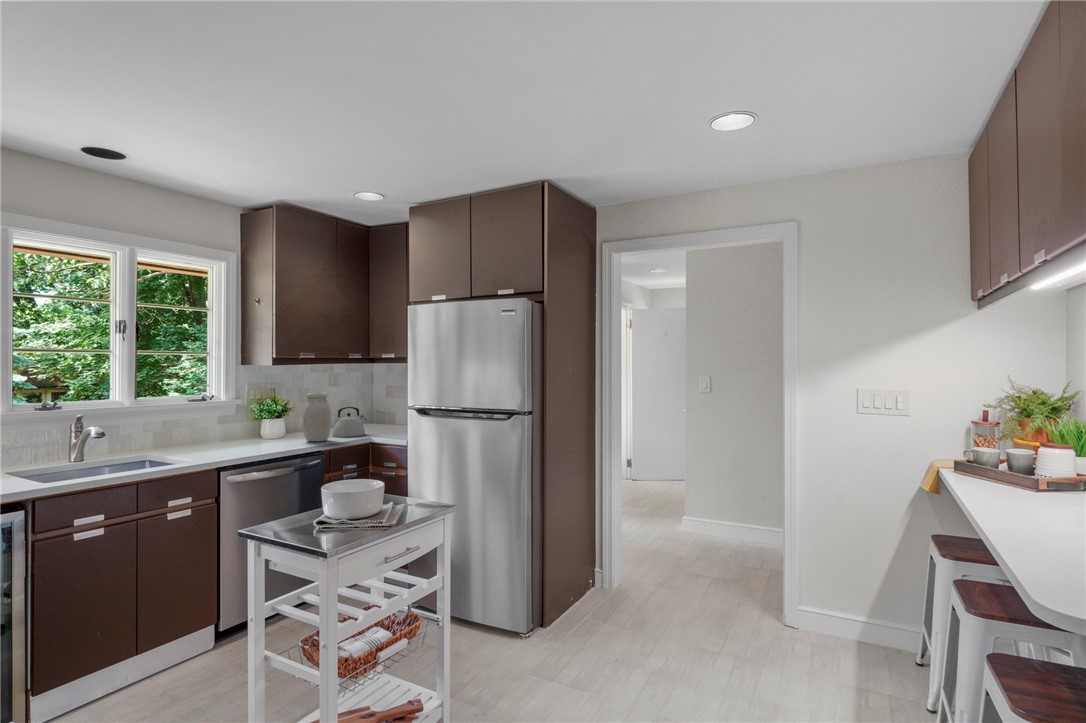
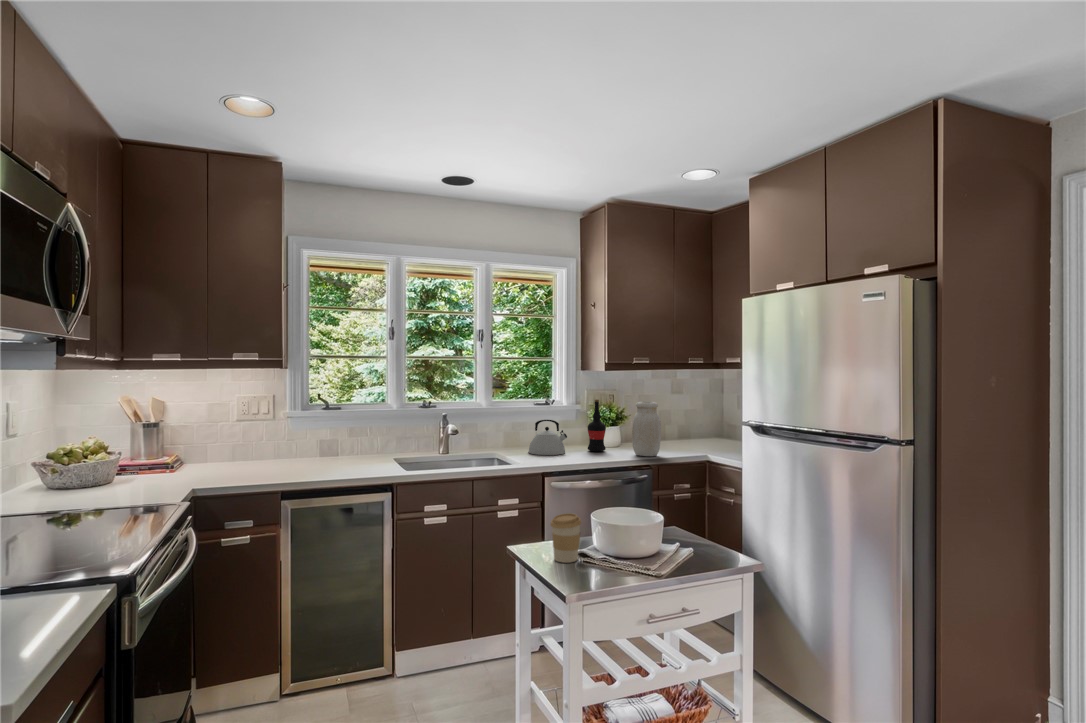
wine bottle: none [255,393,274,442] -> present [588,399,606,452]
kettle: present [332,407,366,437] -> present [529,420,567,455]
coffee cup: none [287,487,318,532] -> present [551,513,581,563]

